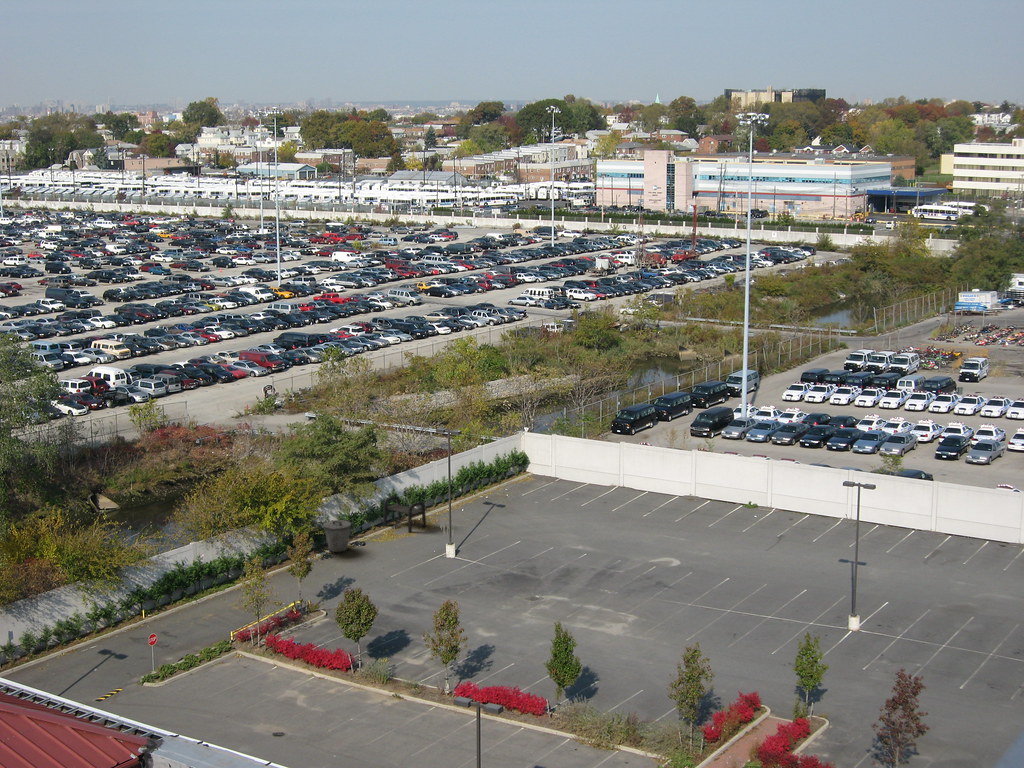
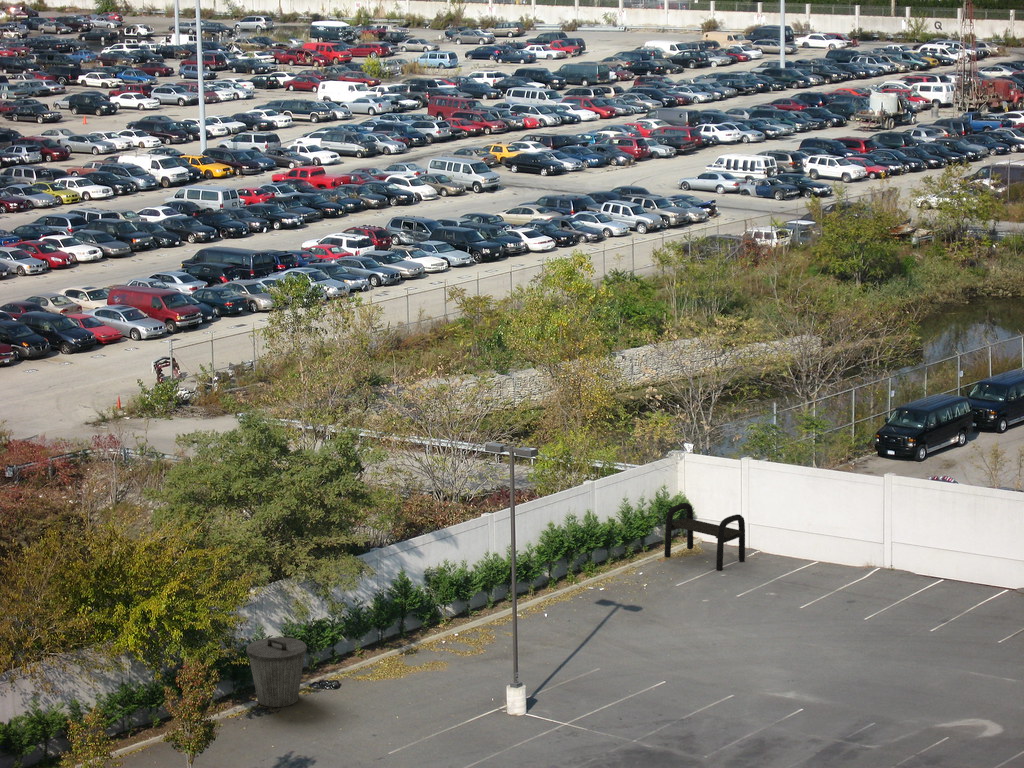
bench: present [383,496,426,532] -> present [664,503,745,570]

